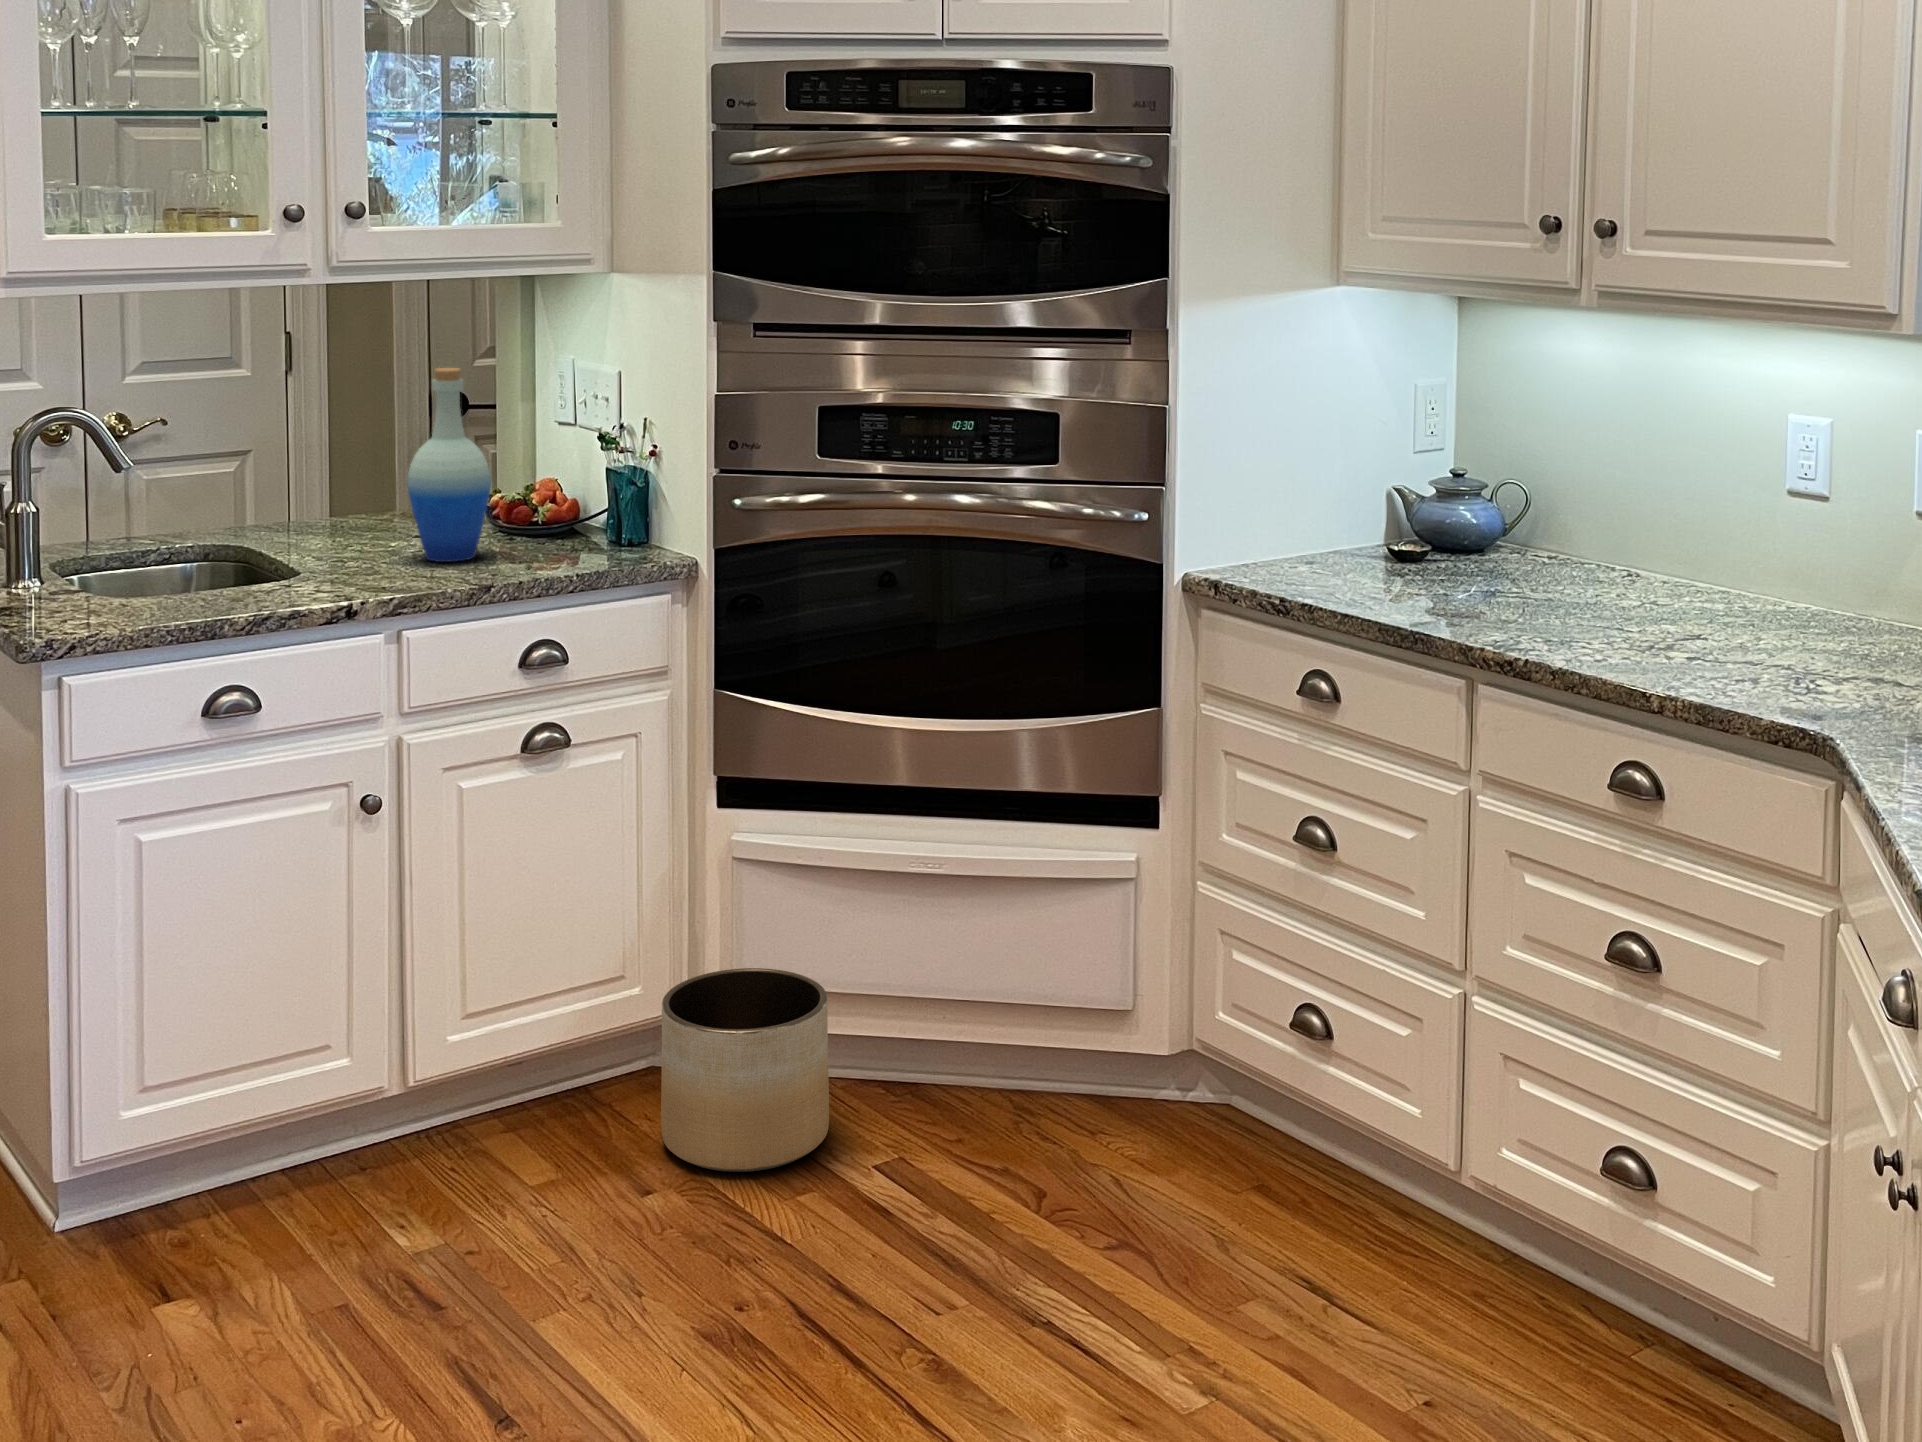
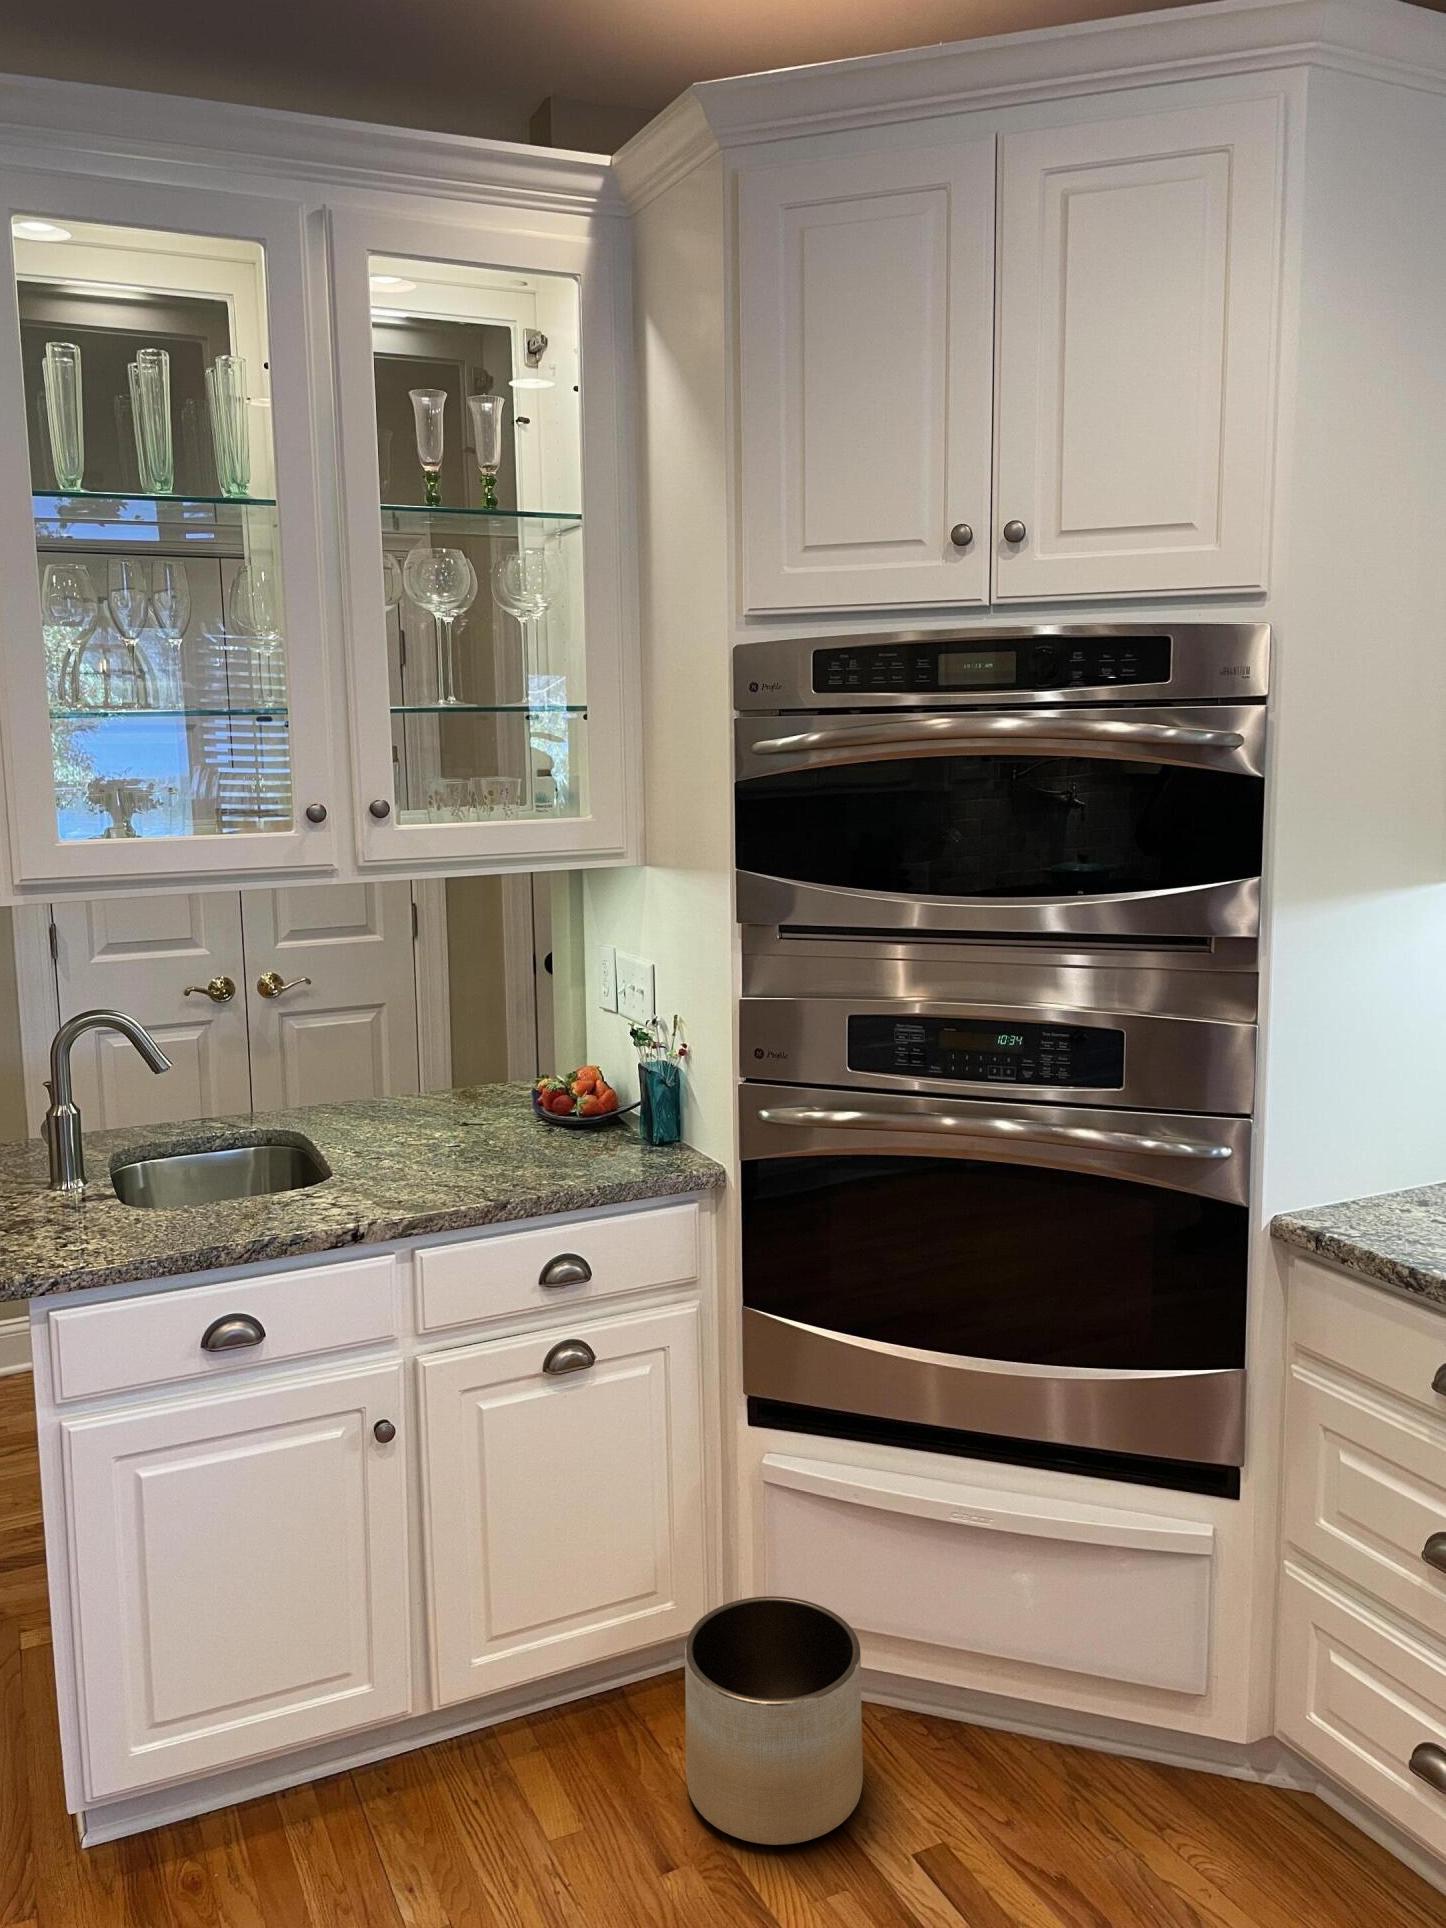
bottle: present [408,368,491,562] -> none [437,967,520,1164]

